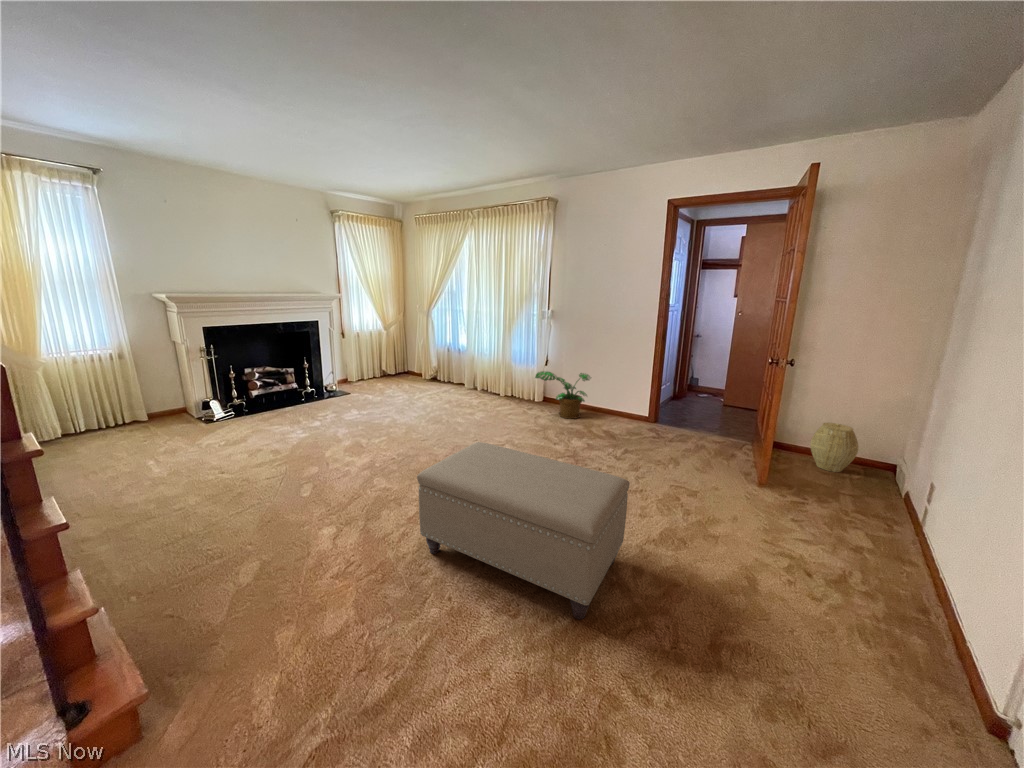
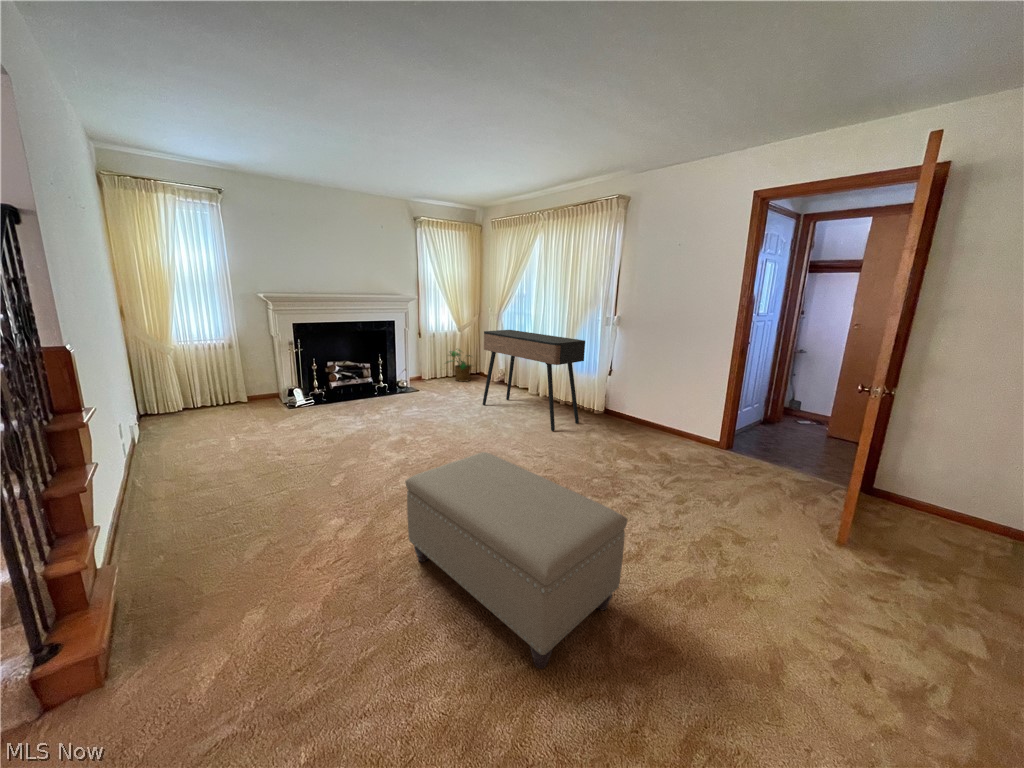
console table: none [424,326,528,421] -> present [482,330,585,431]
potted plant: present [535,371,590,419] -> present [445,349,471,382]
woven basket: present [810,423,858,472] -> none [929,475,1005,543]

